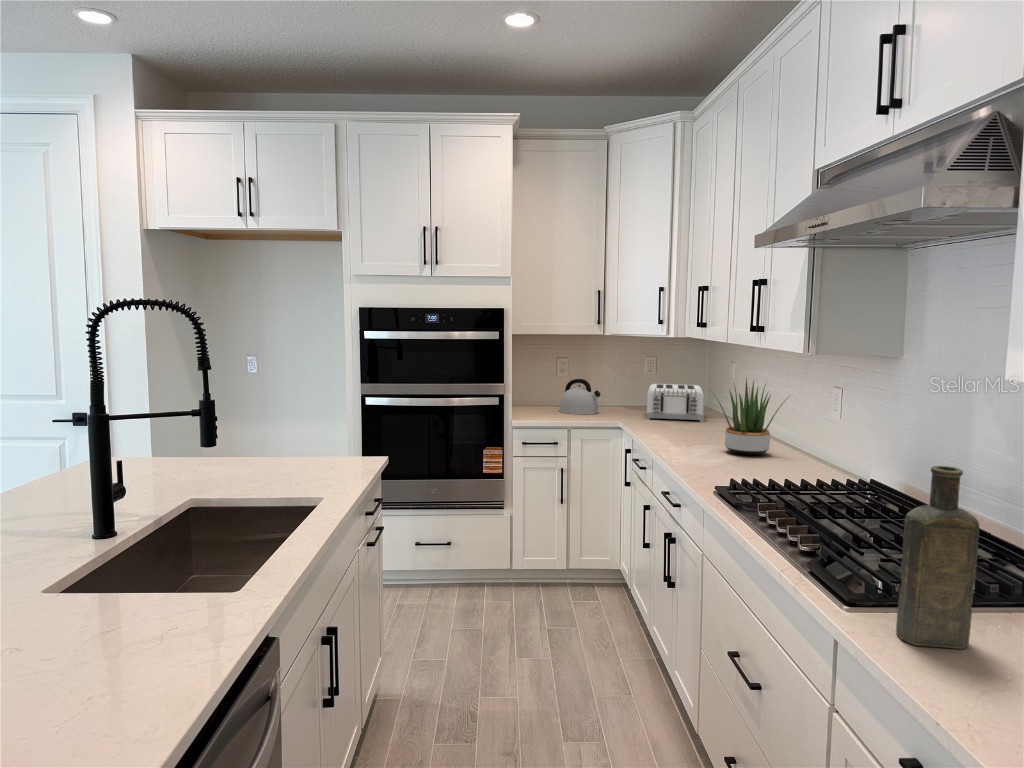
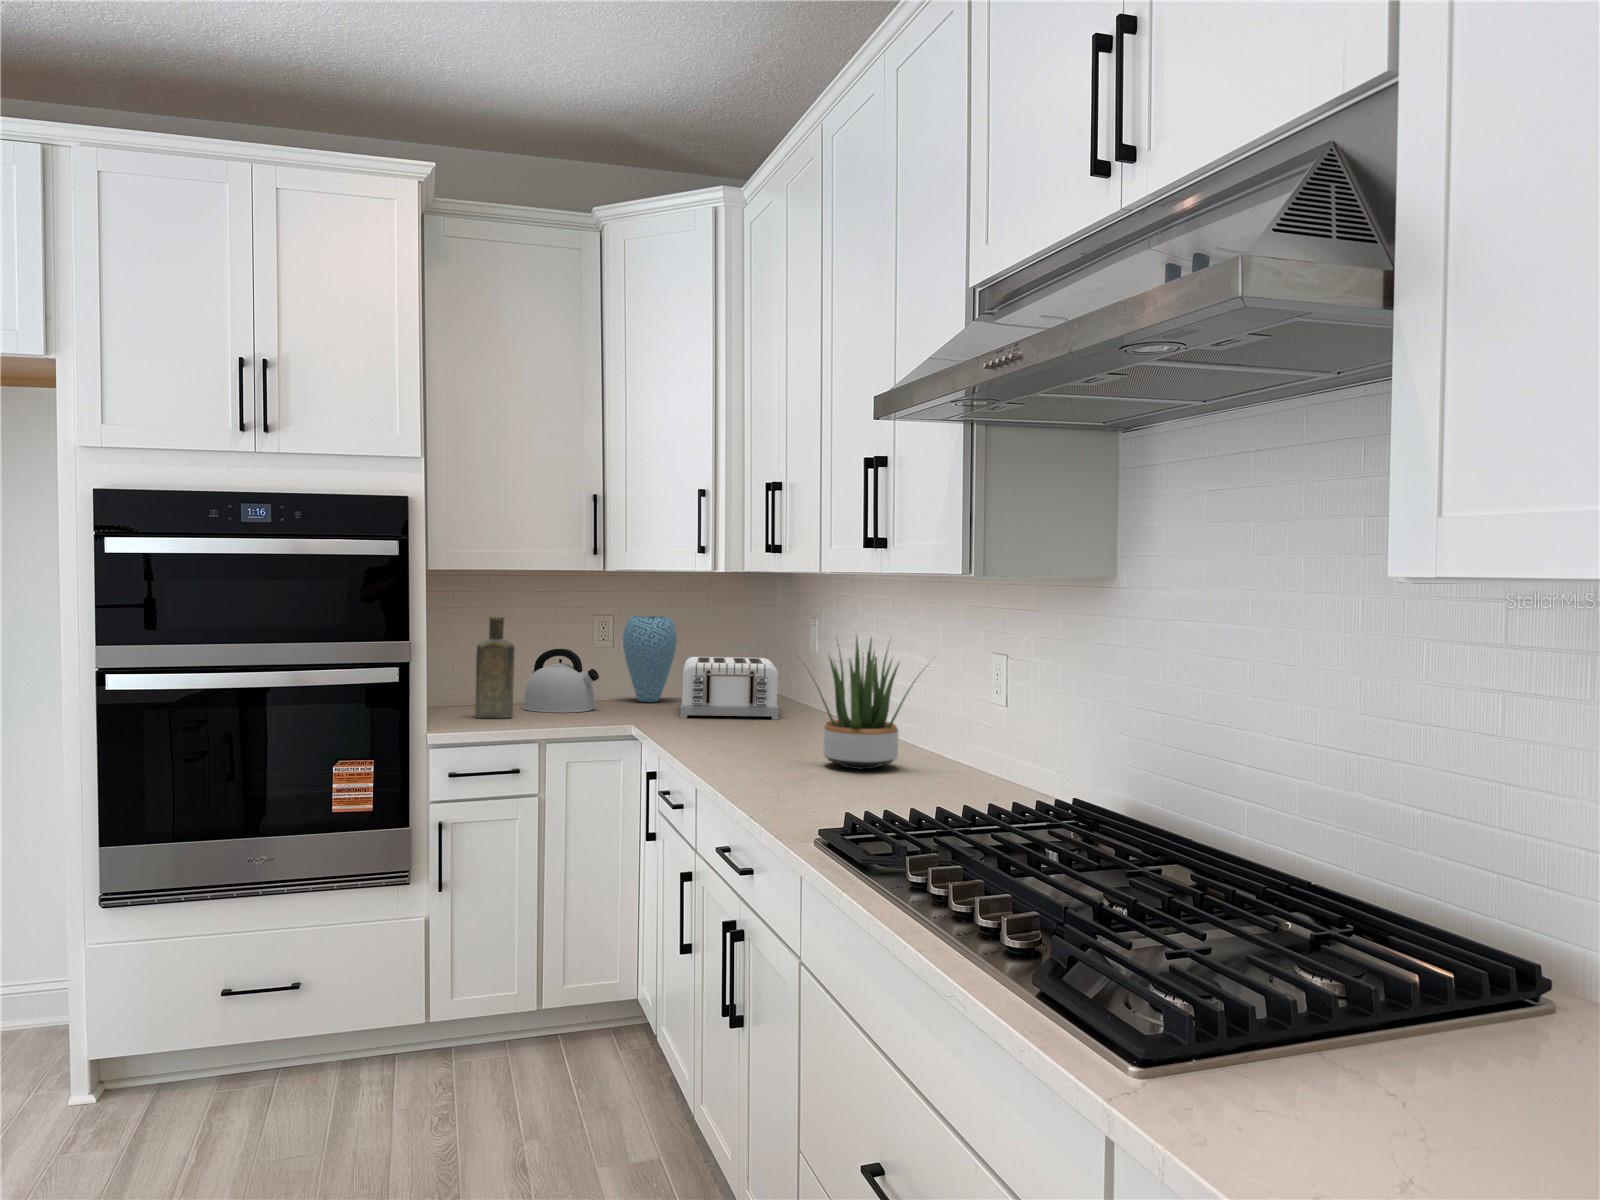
vase: none [614,360,645,409] -> present [623,616,677,702]
bottle: present [896,466,979,649] -> present [475,616,515,718]

